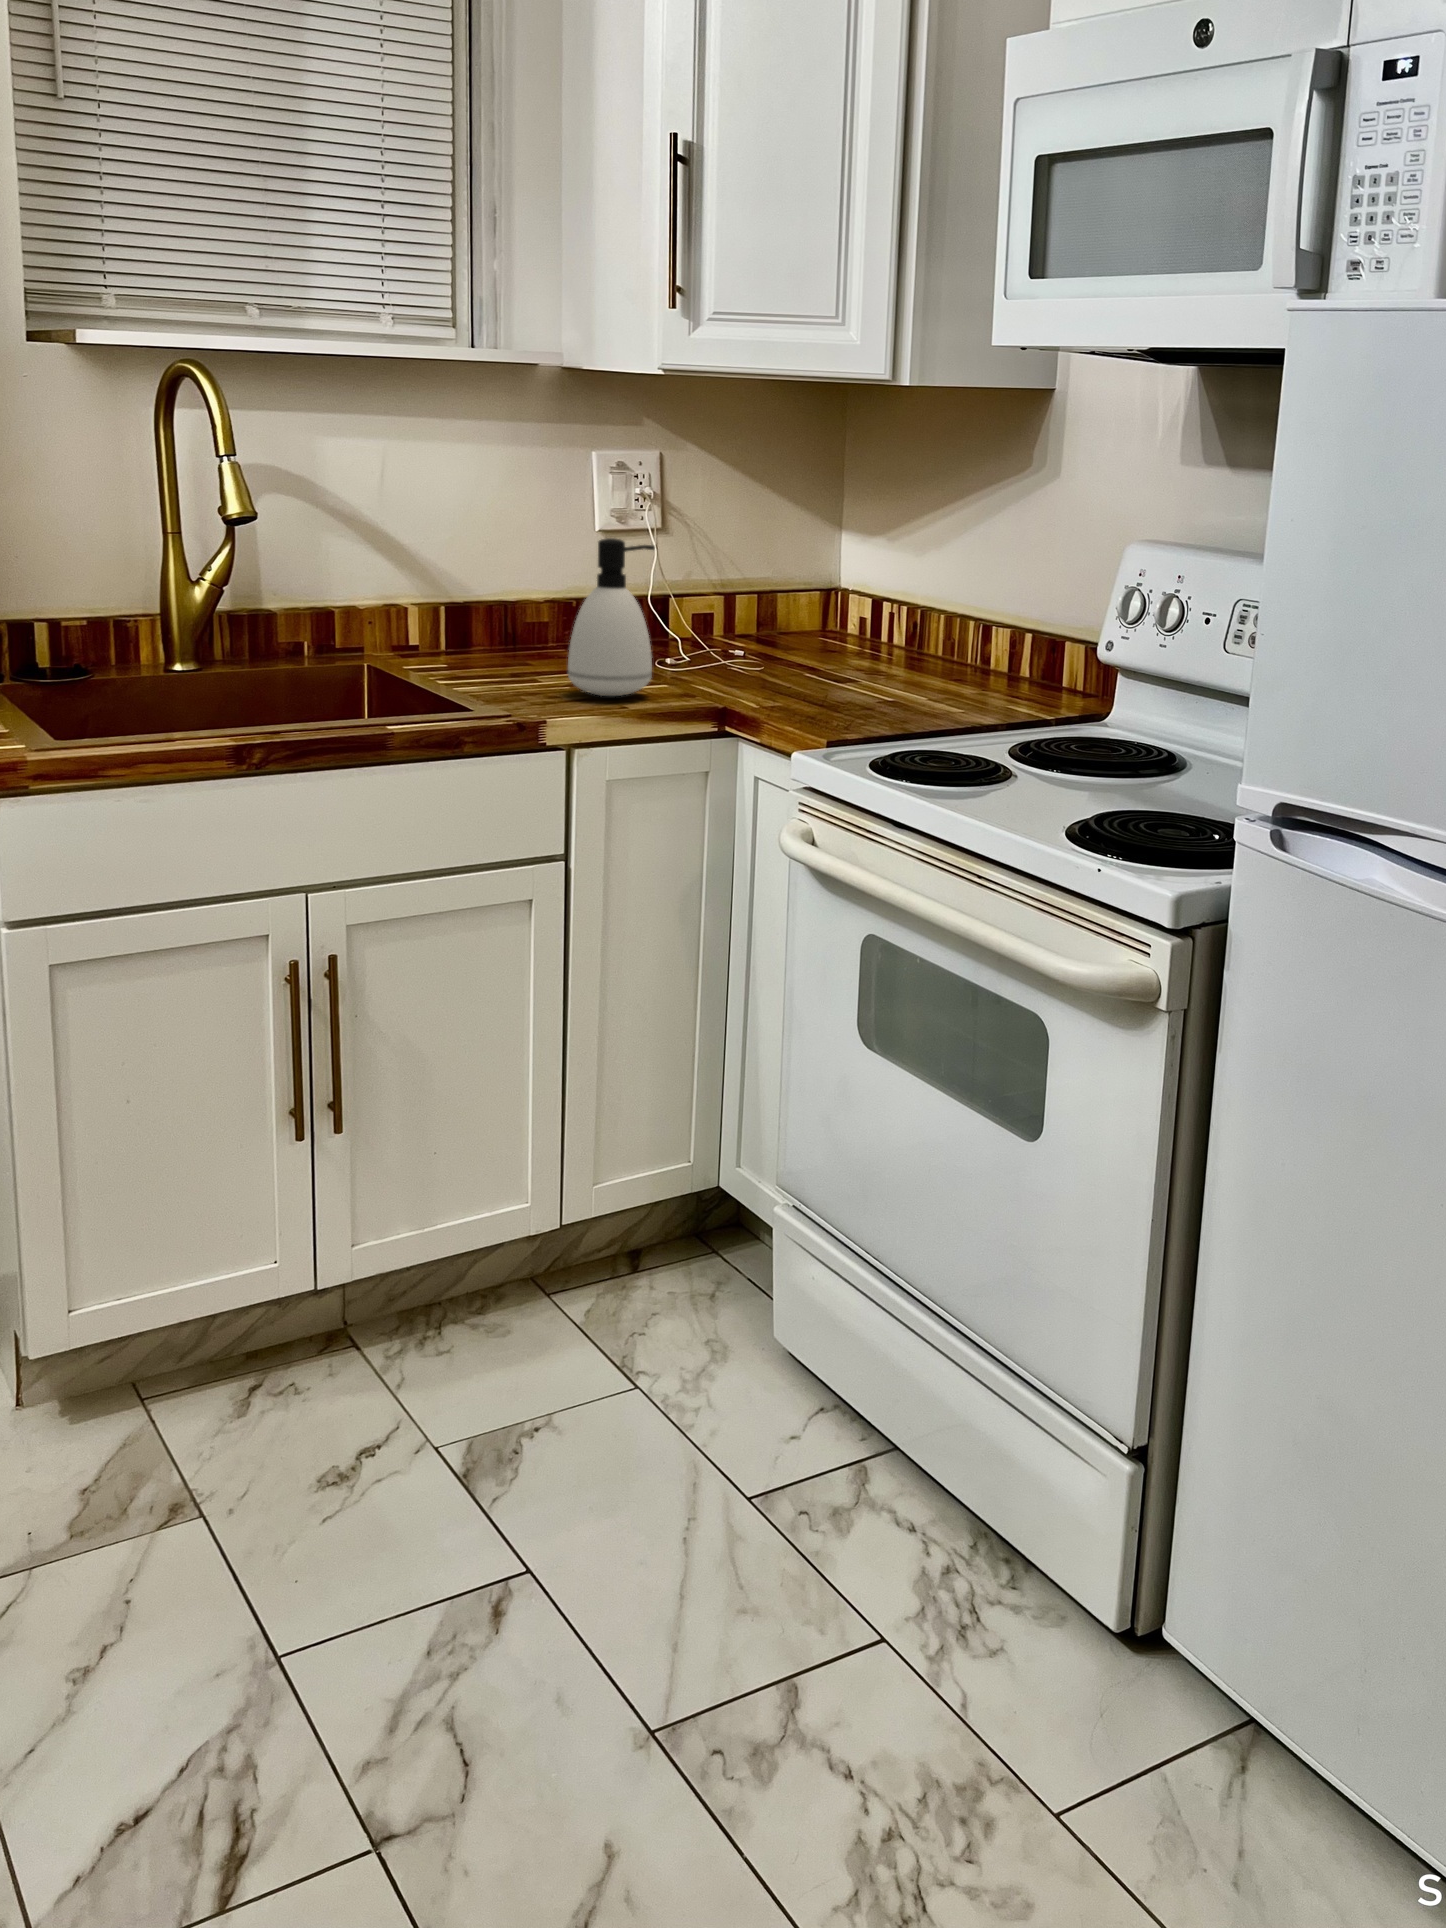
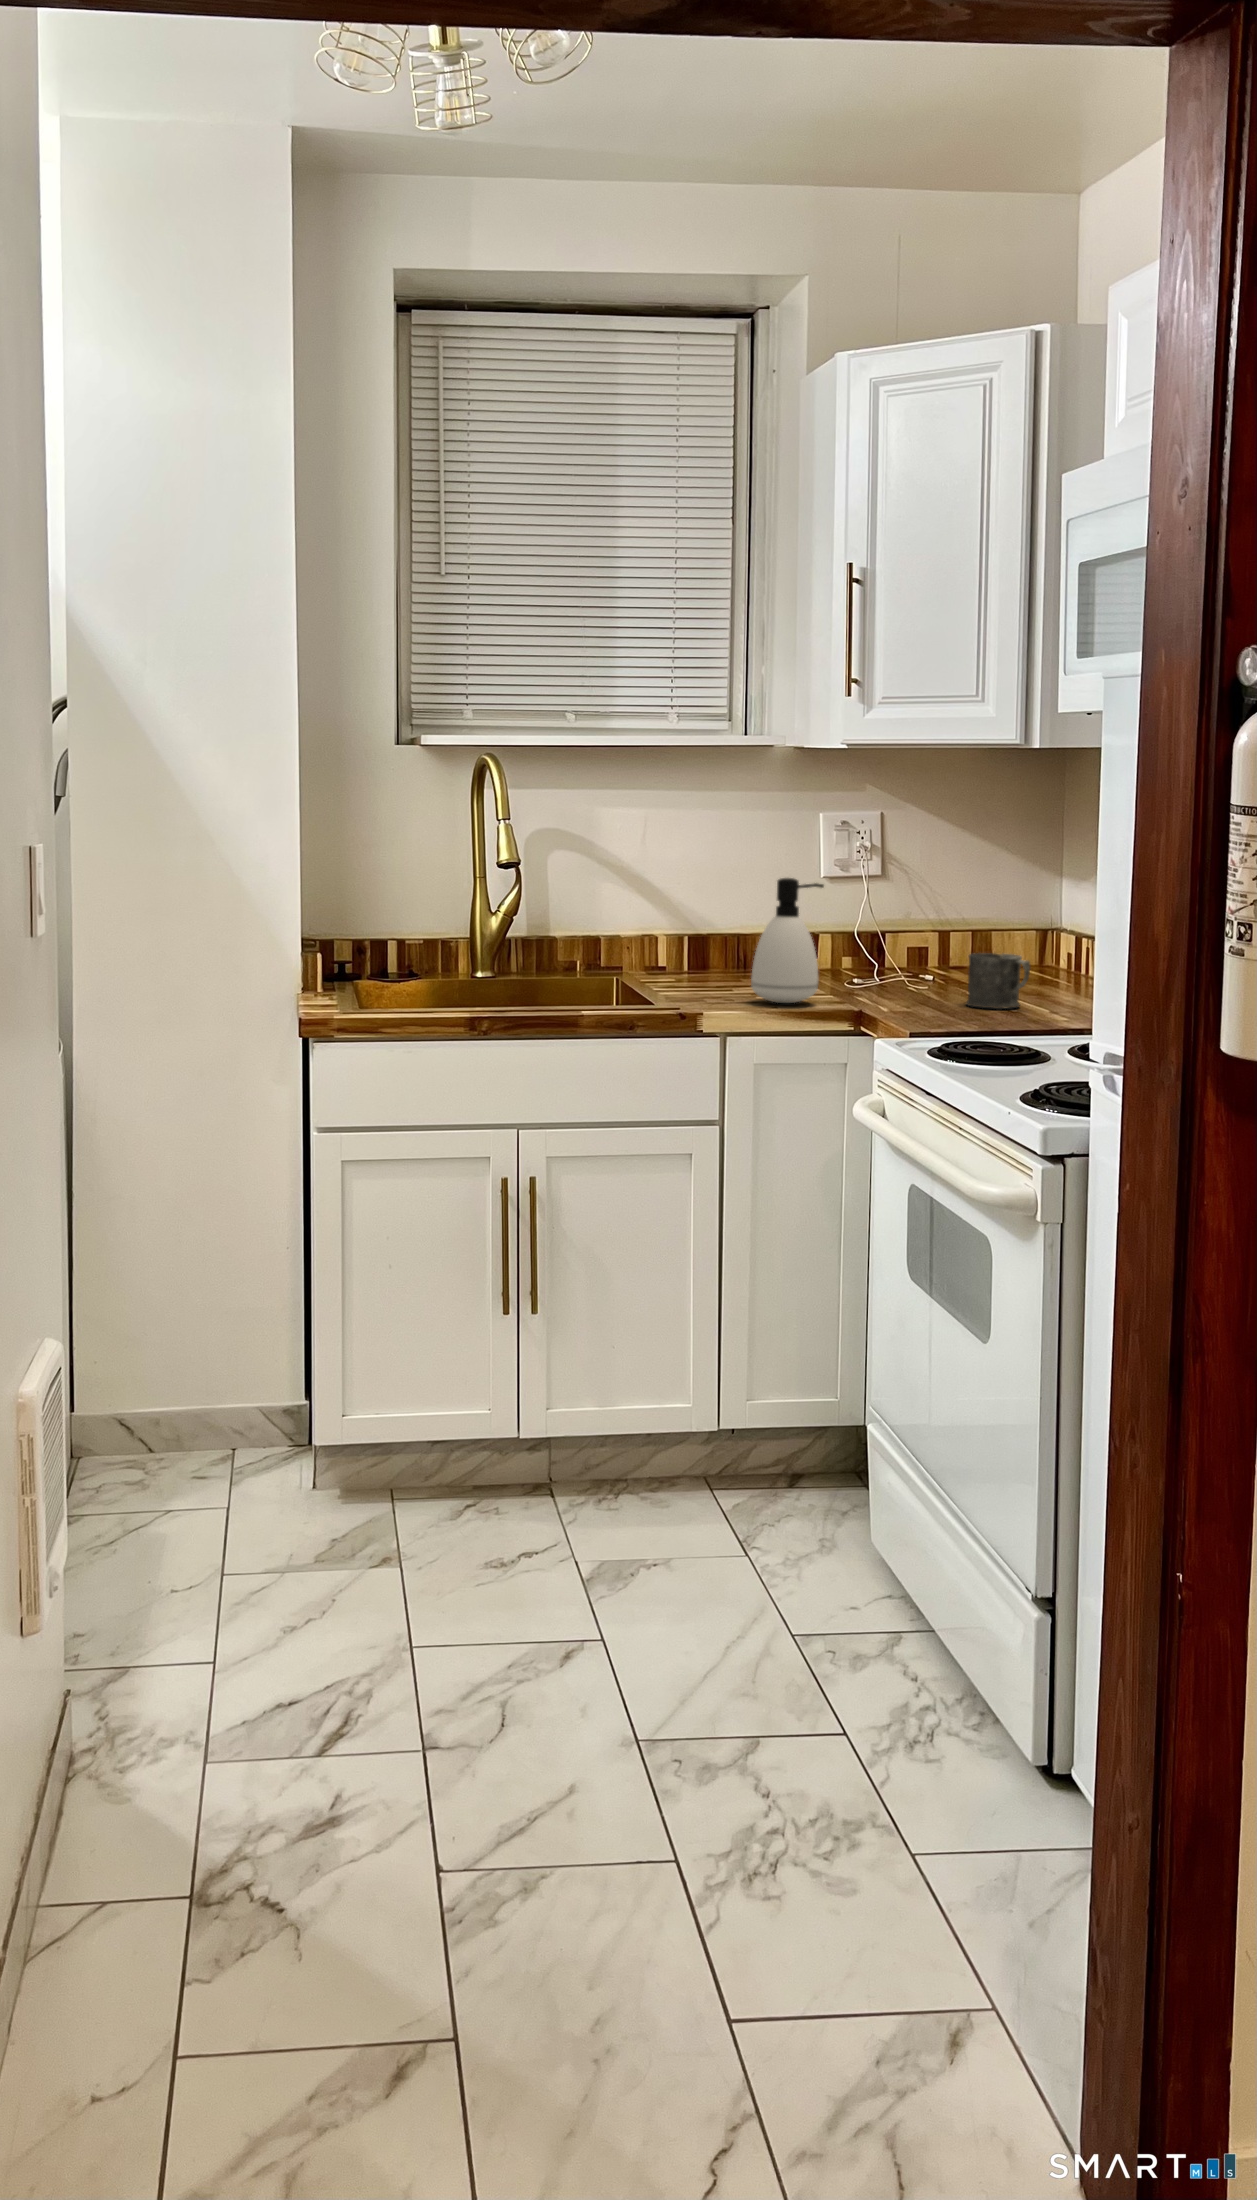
mug: none [810,622,890,690] -> present [966,953,1030,1009]

